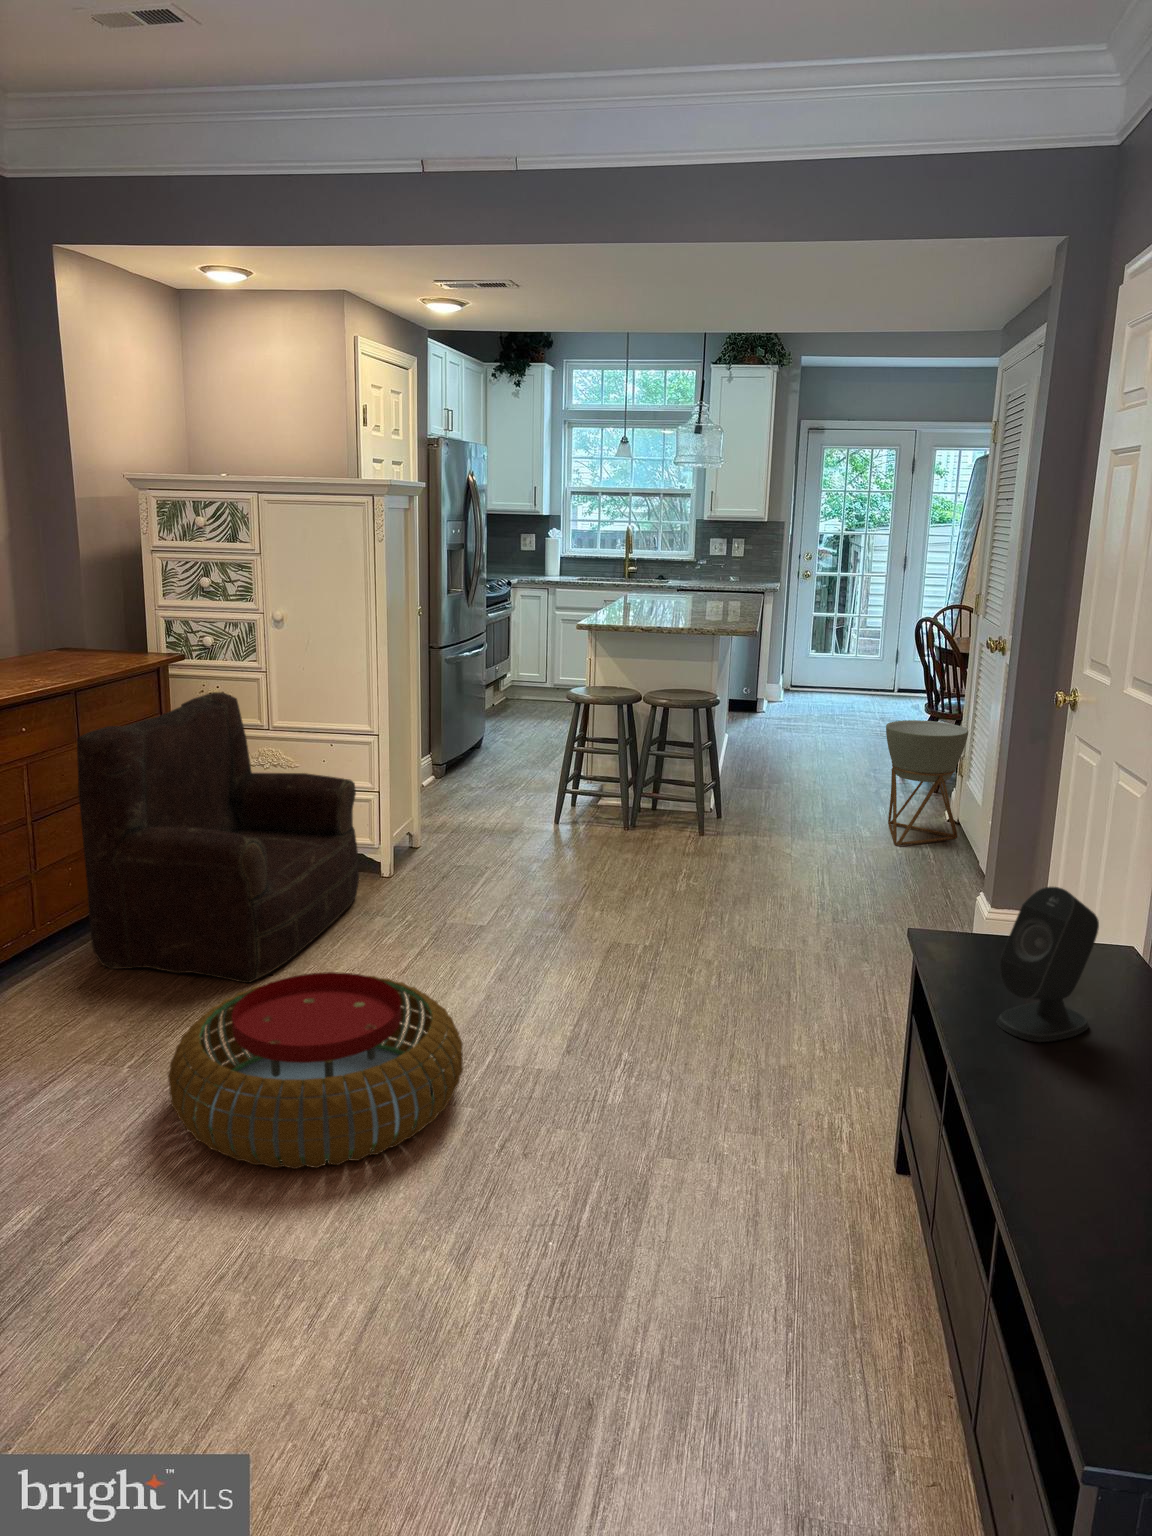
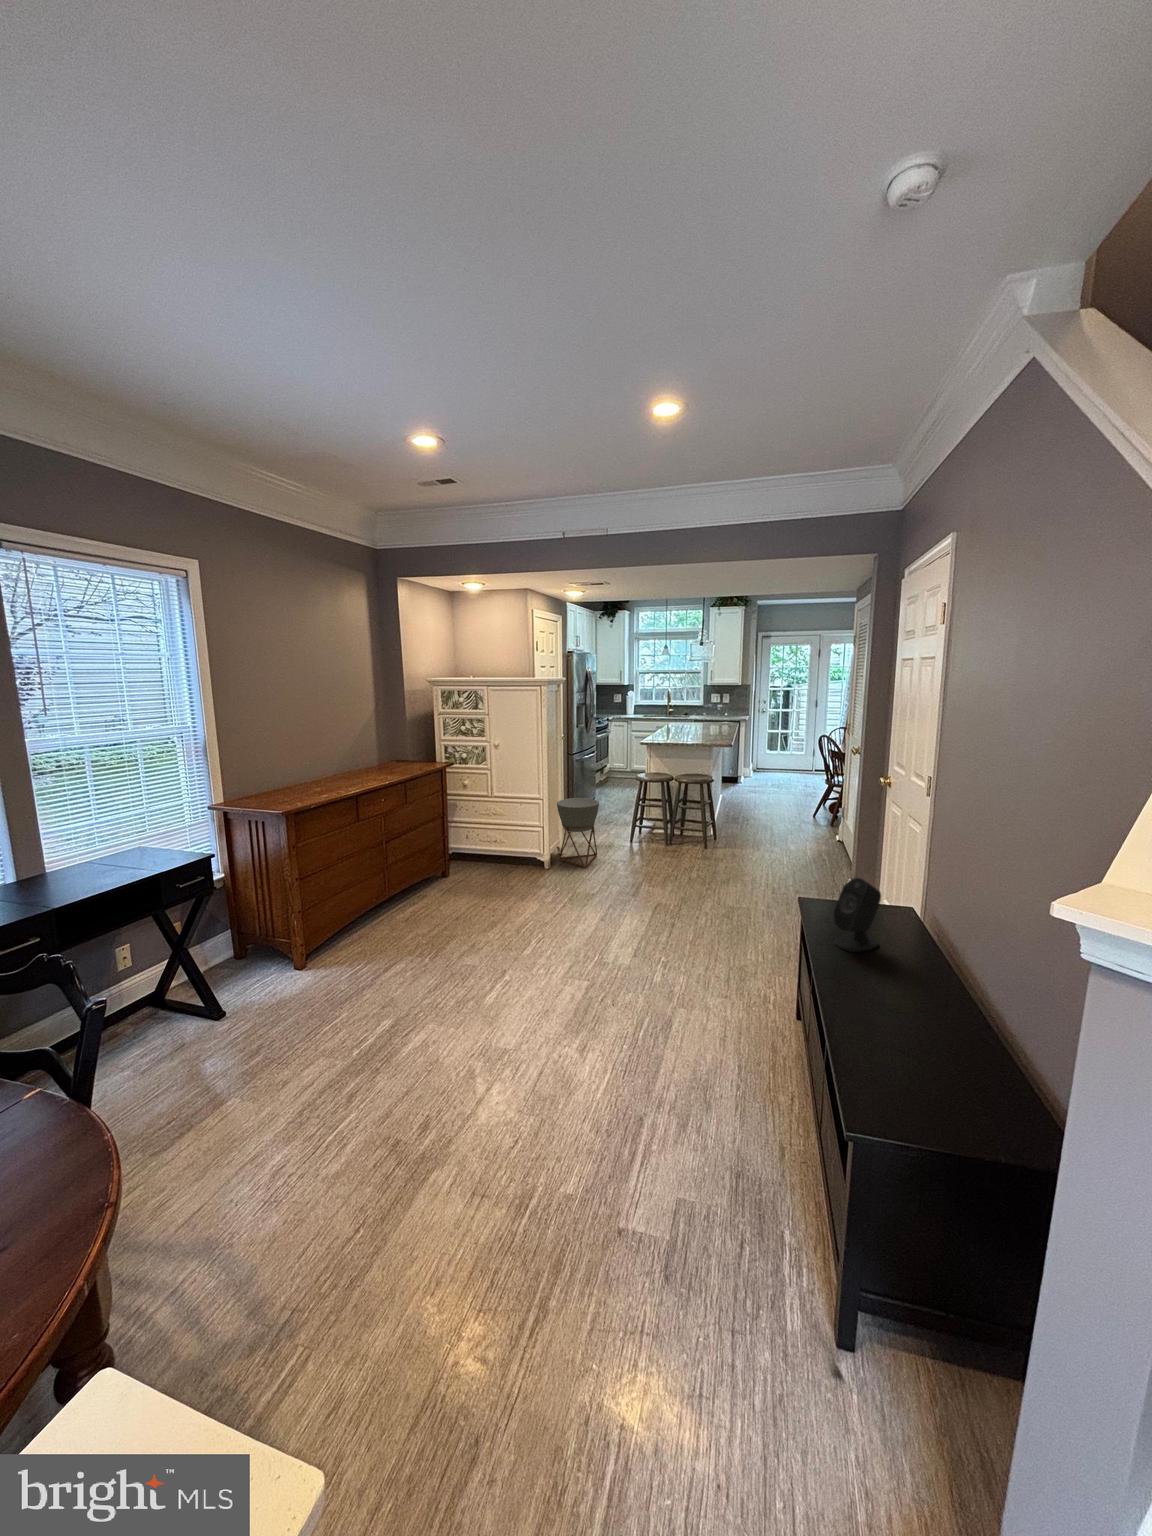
armchair: present [77,692,359,983] -> none [407,780,534,920]
planter: present [886,720,968,846] -> present [557,798,599,868]
pouf: present [168,972,463,1169] -> none [449,915,584,1006]

